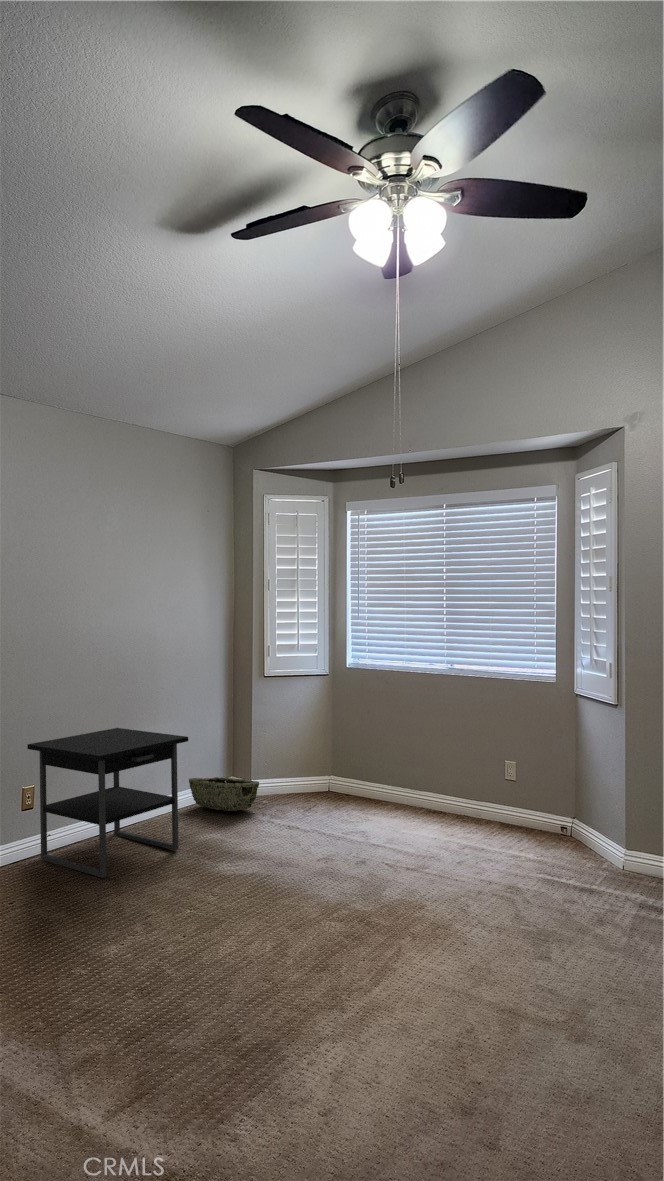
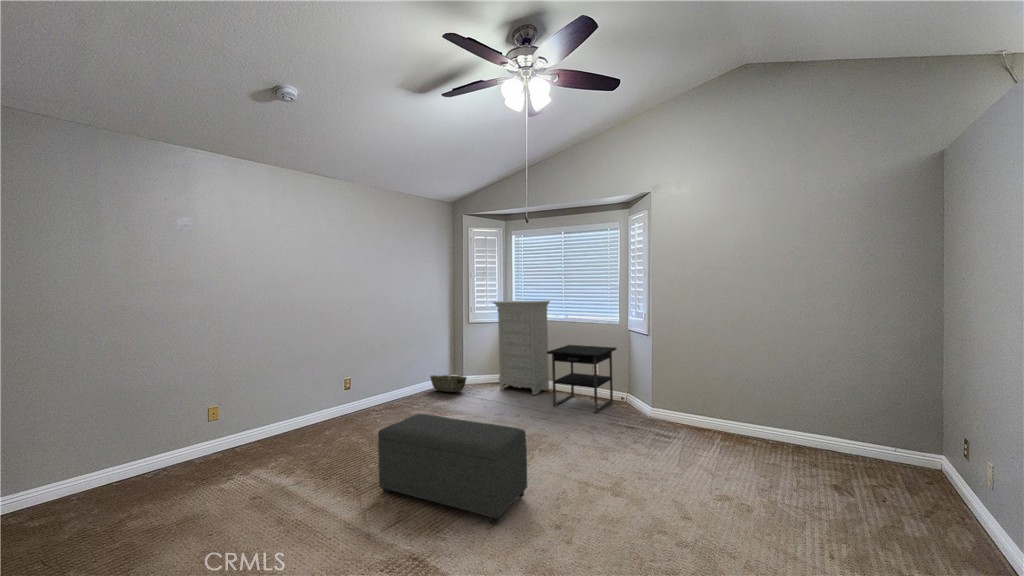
dresser: none [309,634,421,818] -> present [493,301,550,395]
nightstand: present [27,728,188,878] -> present [547,345,616,413]
ottoman: none [92,870,395,1114] -> present [378,414,527,524]

